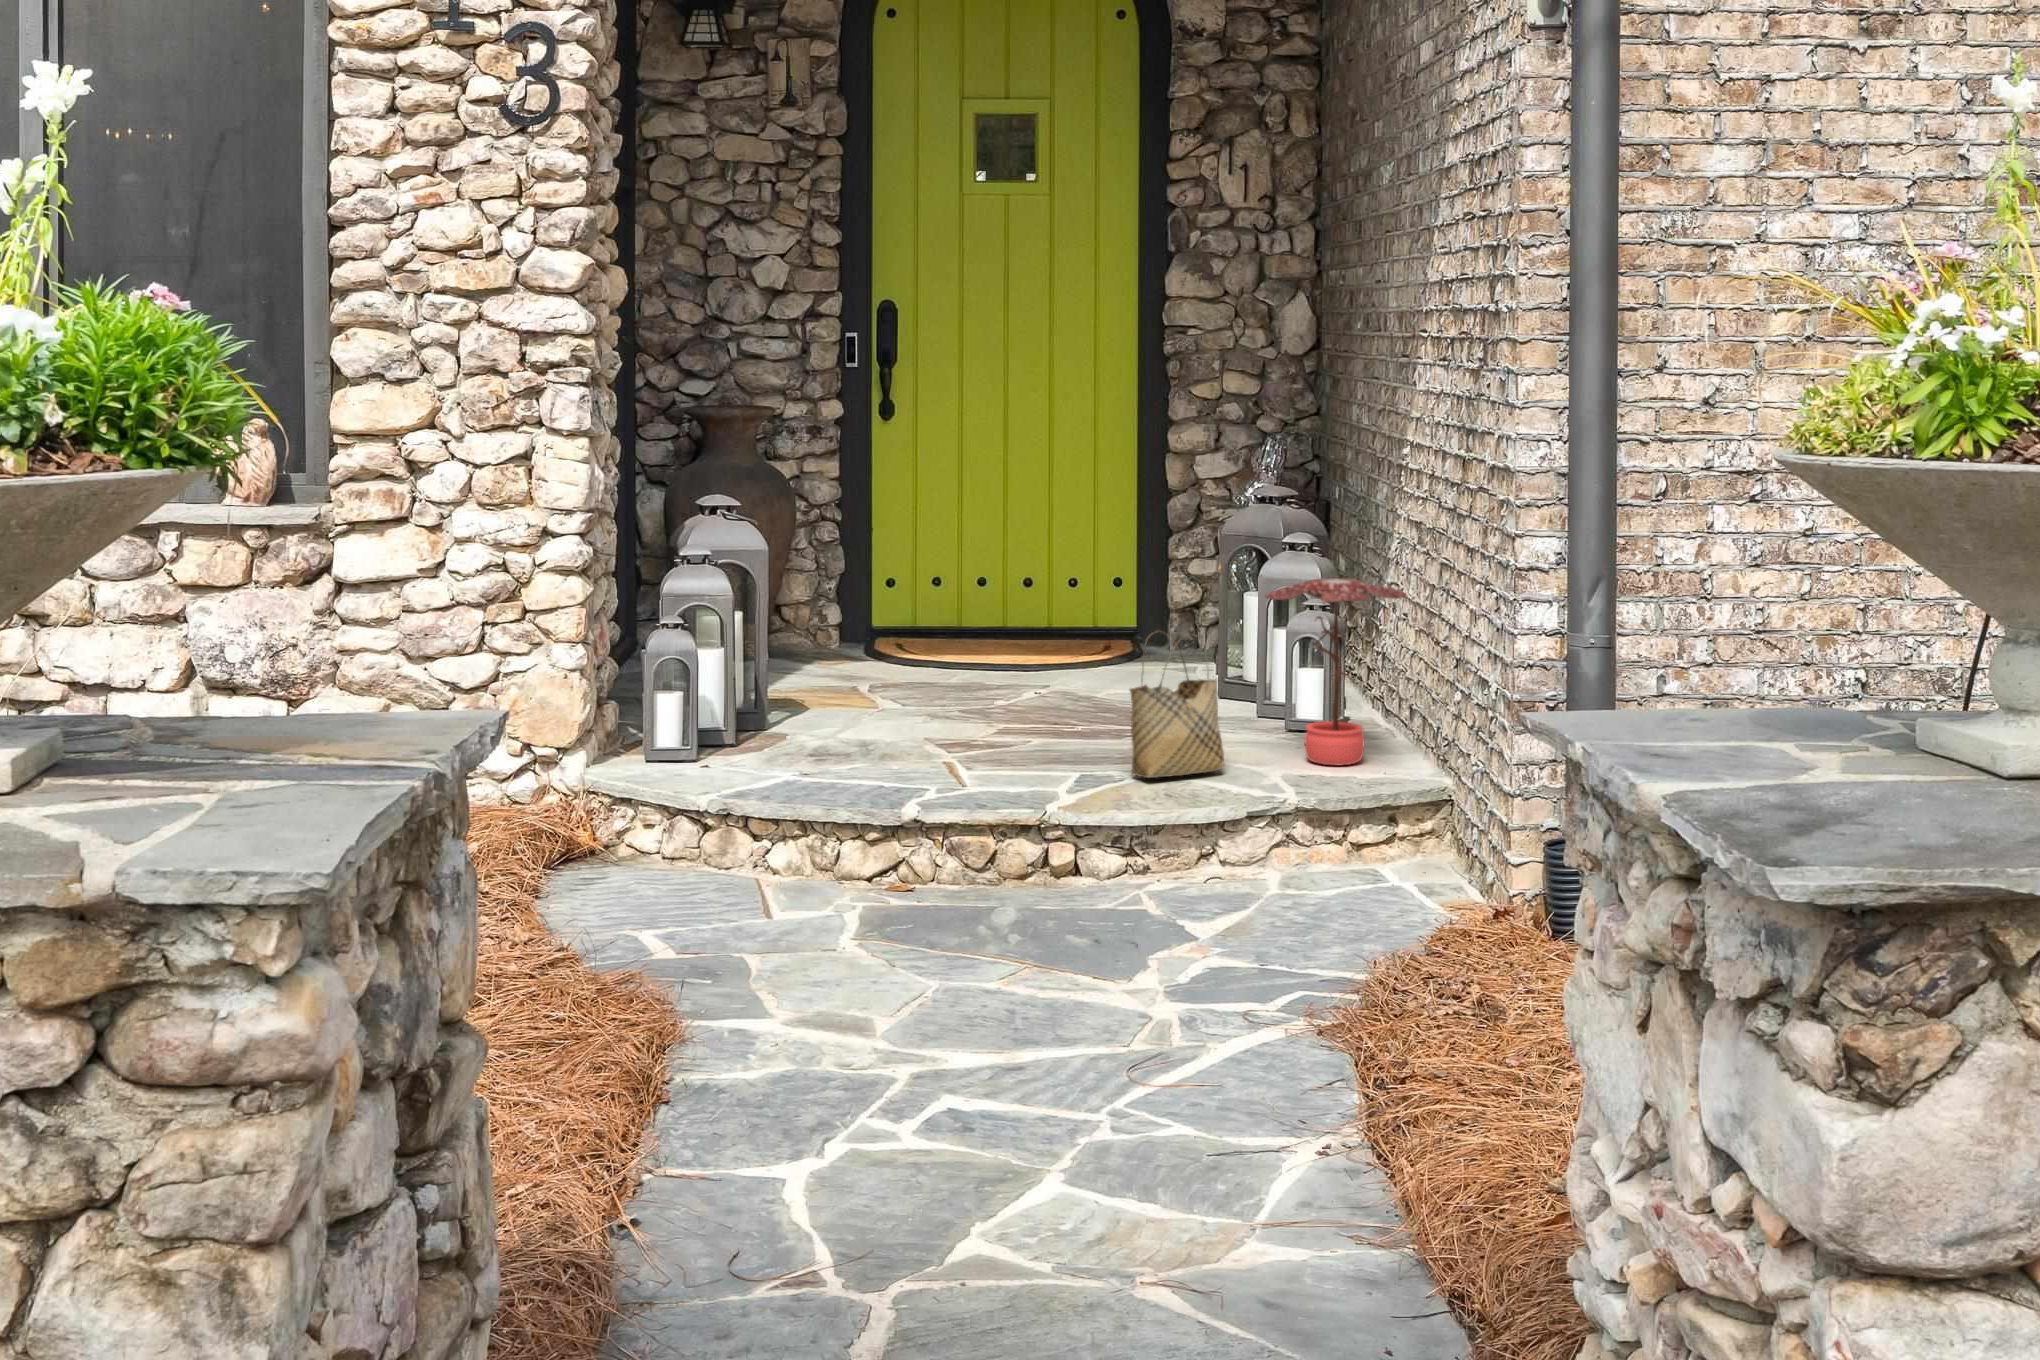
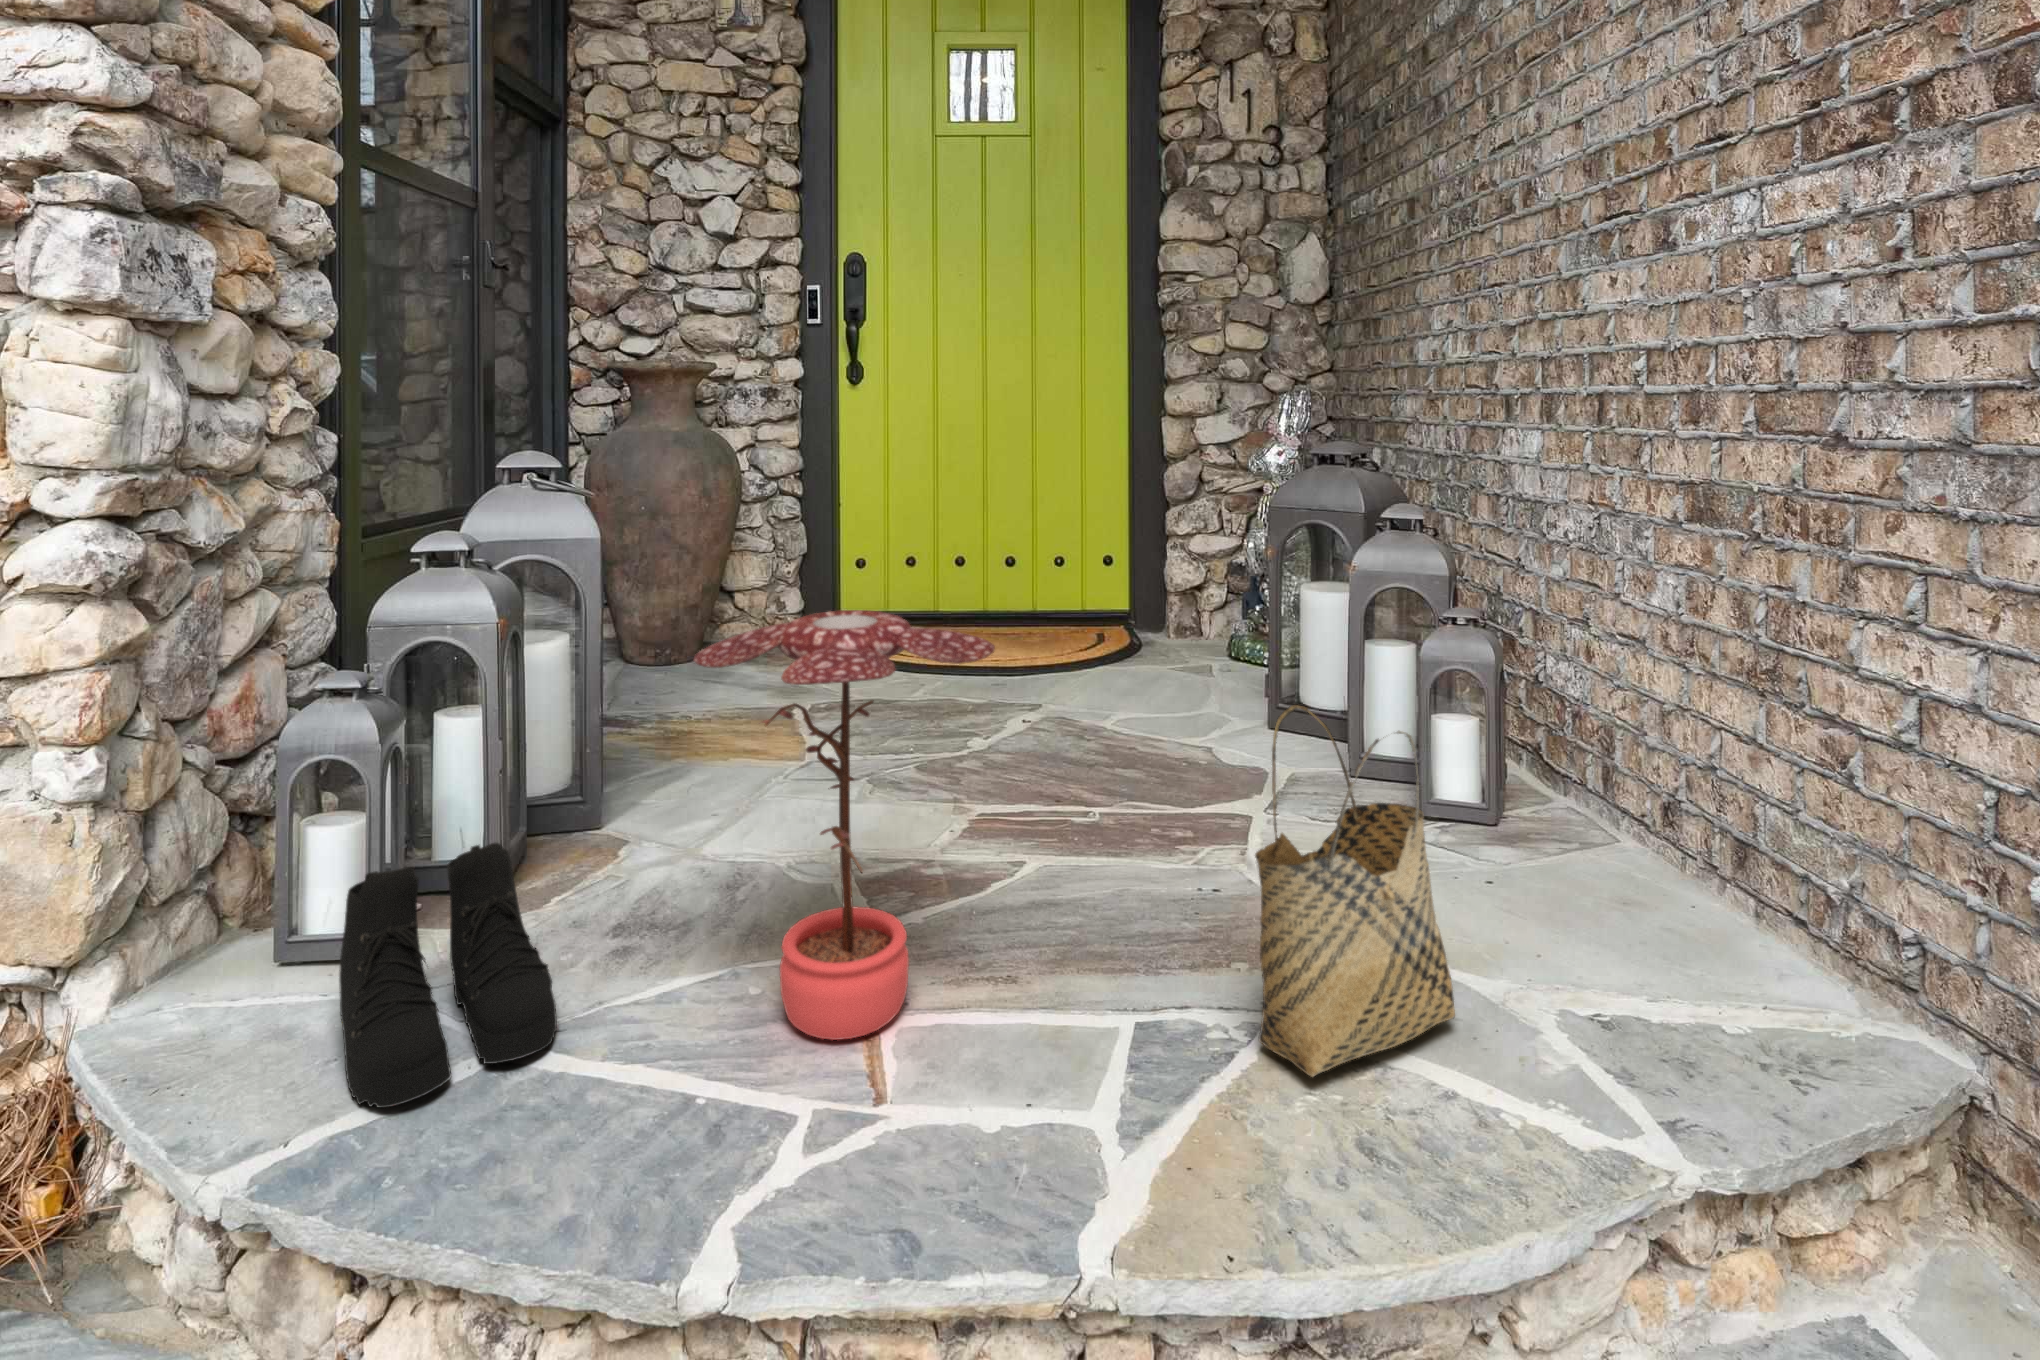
potted plant: present [1265,578,1407,765] -> present [694,610,995,1040]
boots: none [708,694,811,784] -> present [339,843,557,1108]

